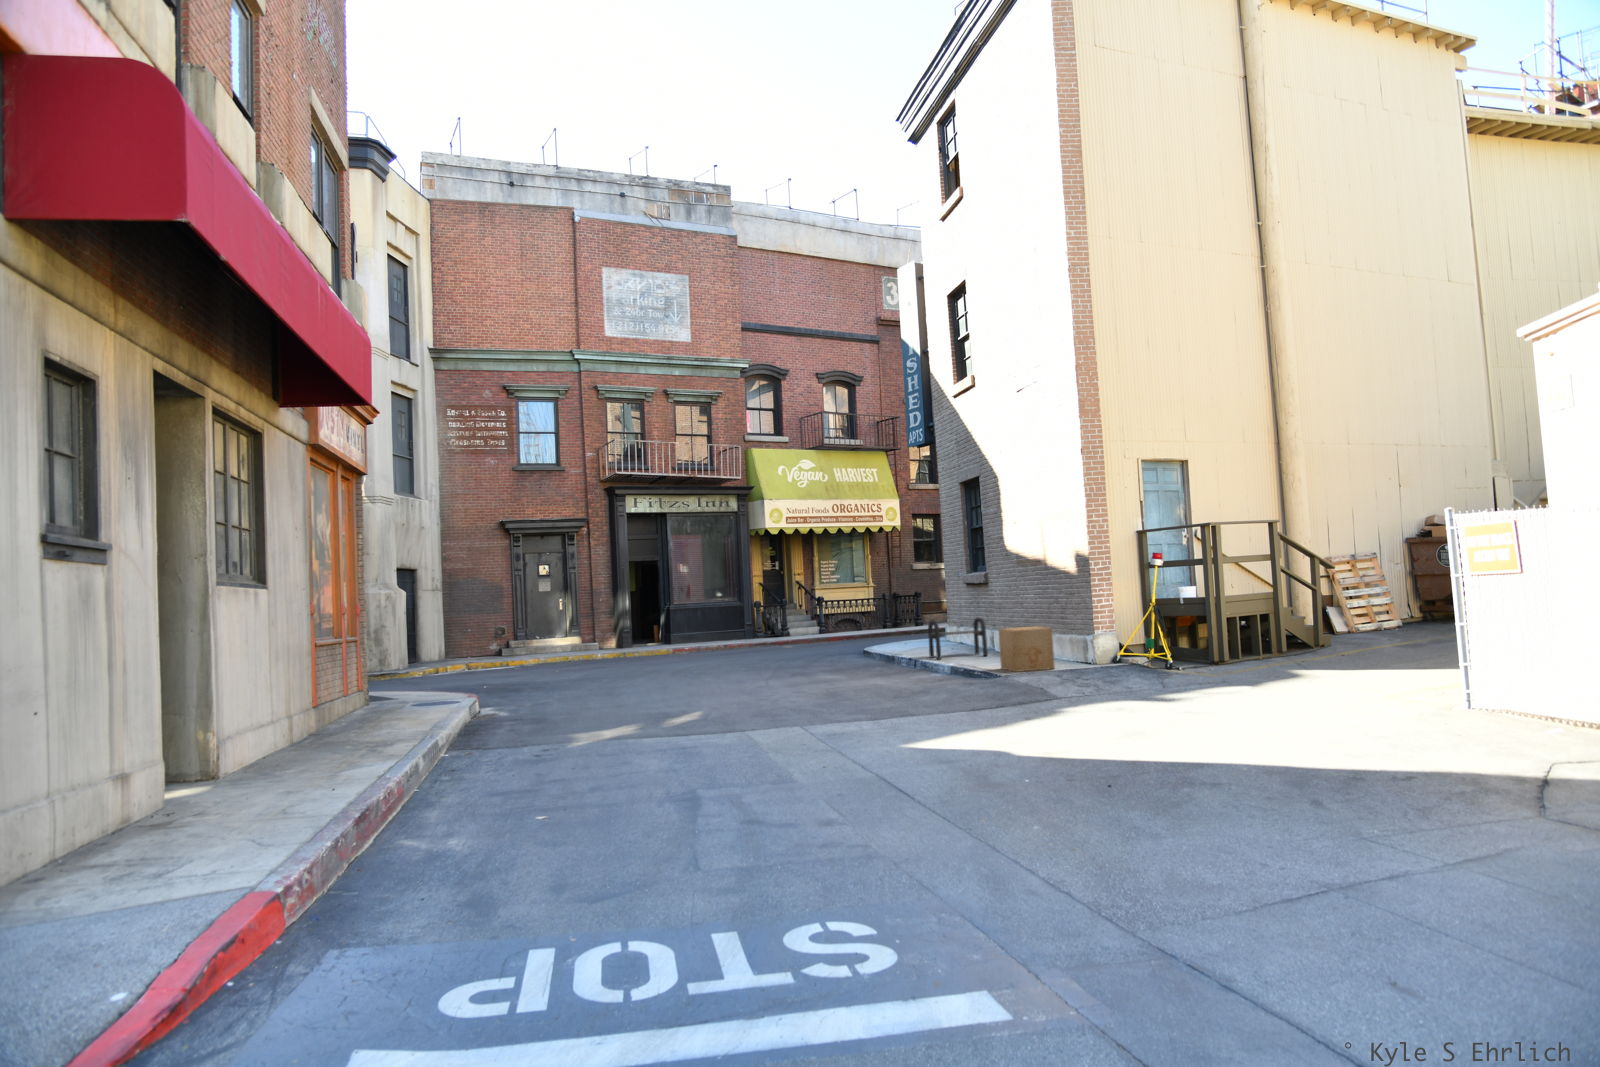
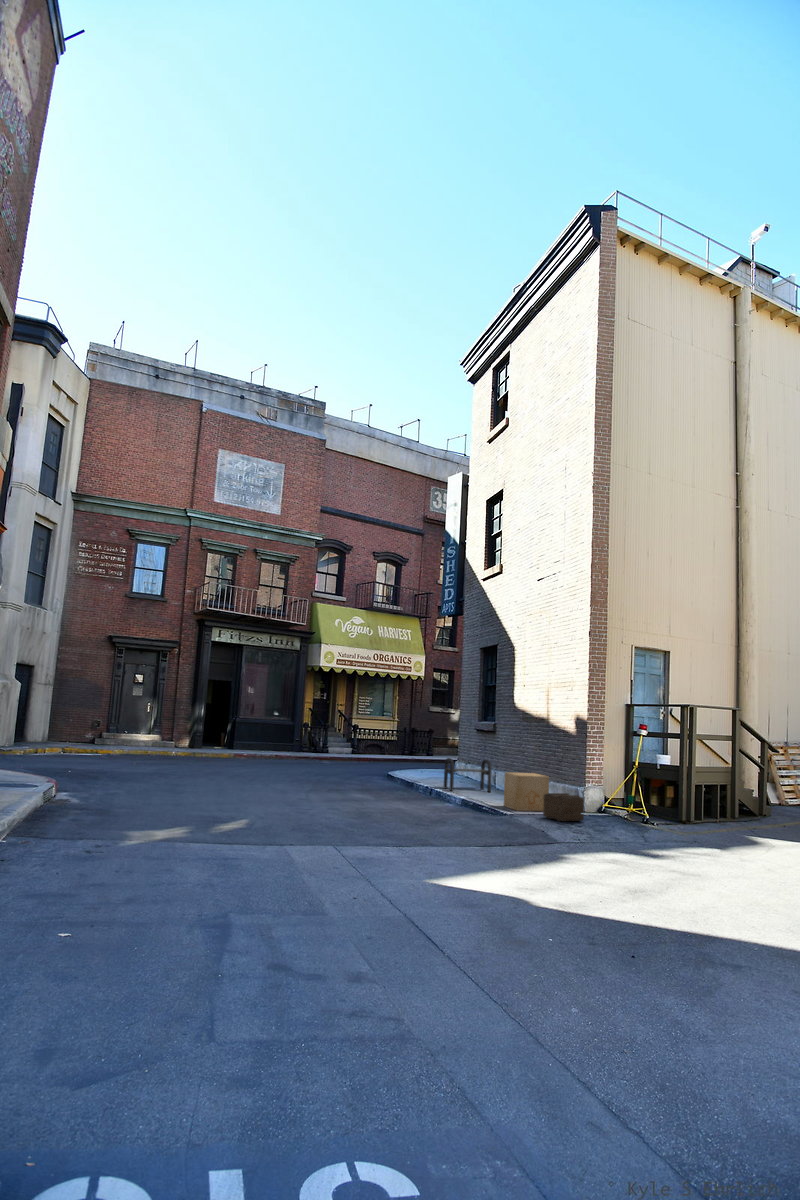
wooden crate: none [1045,645,1095,678] -> present [543,793,584,821]

